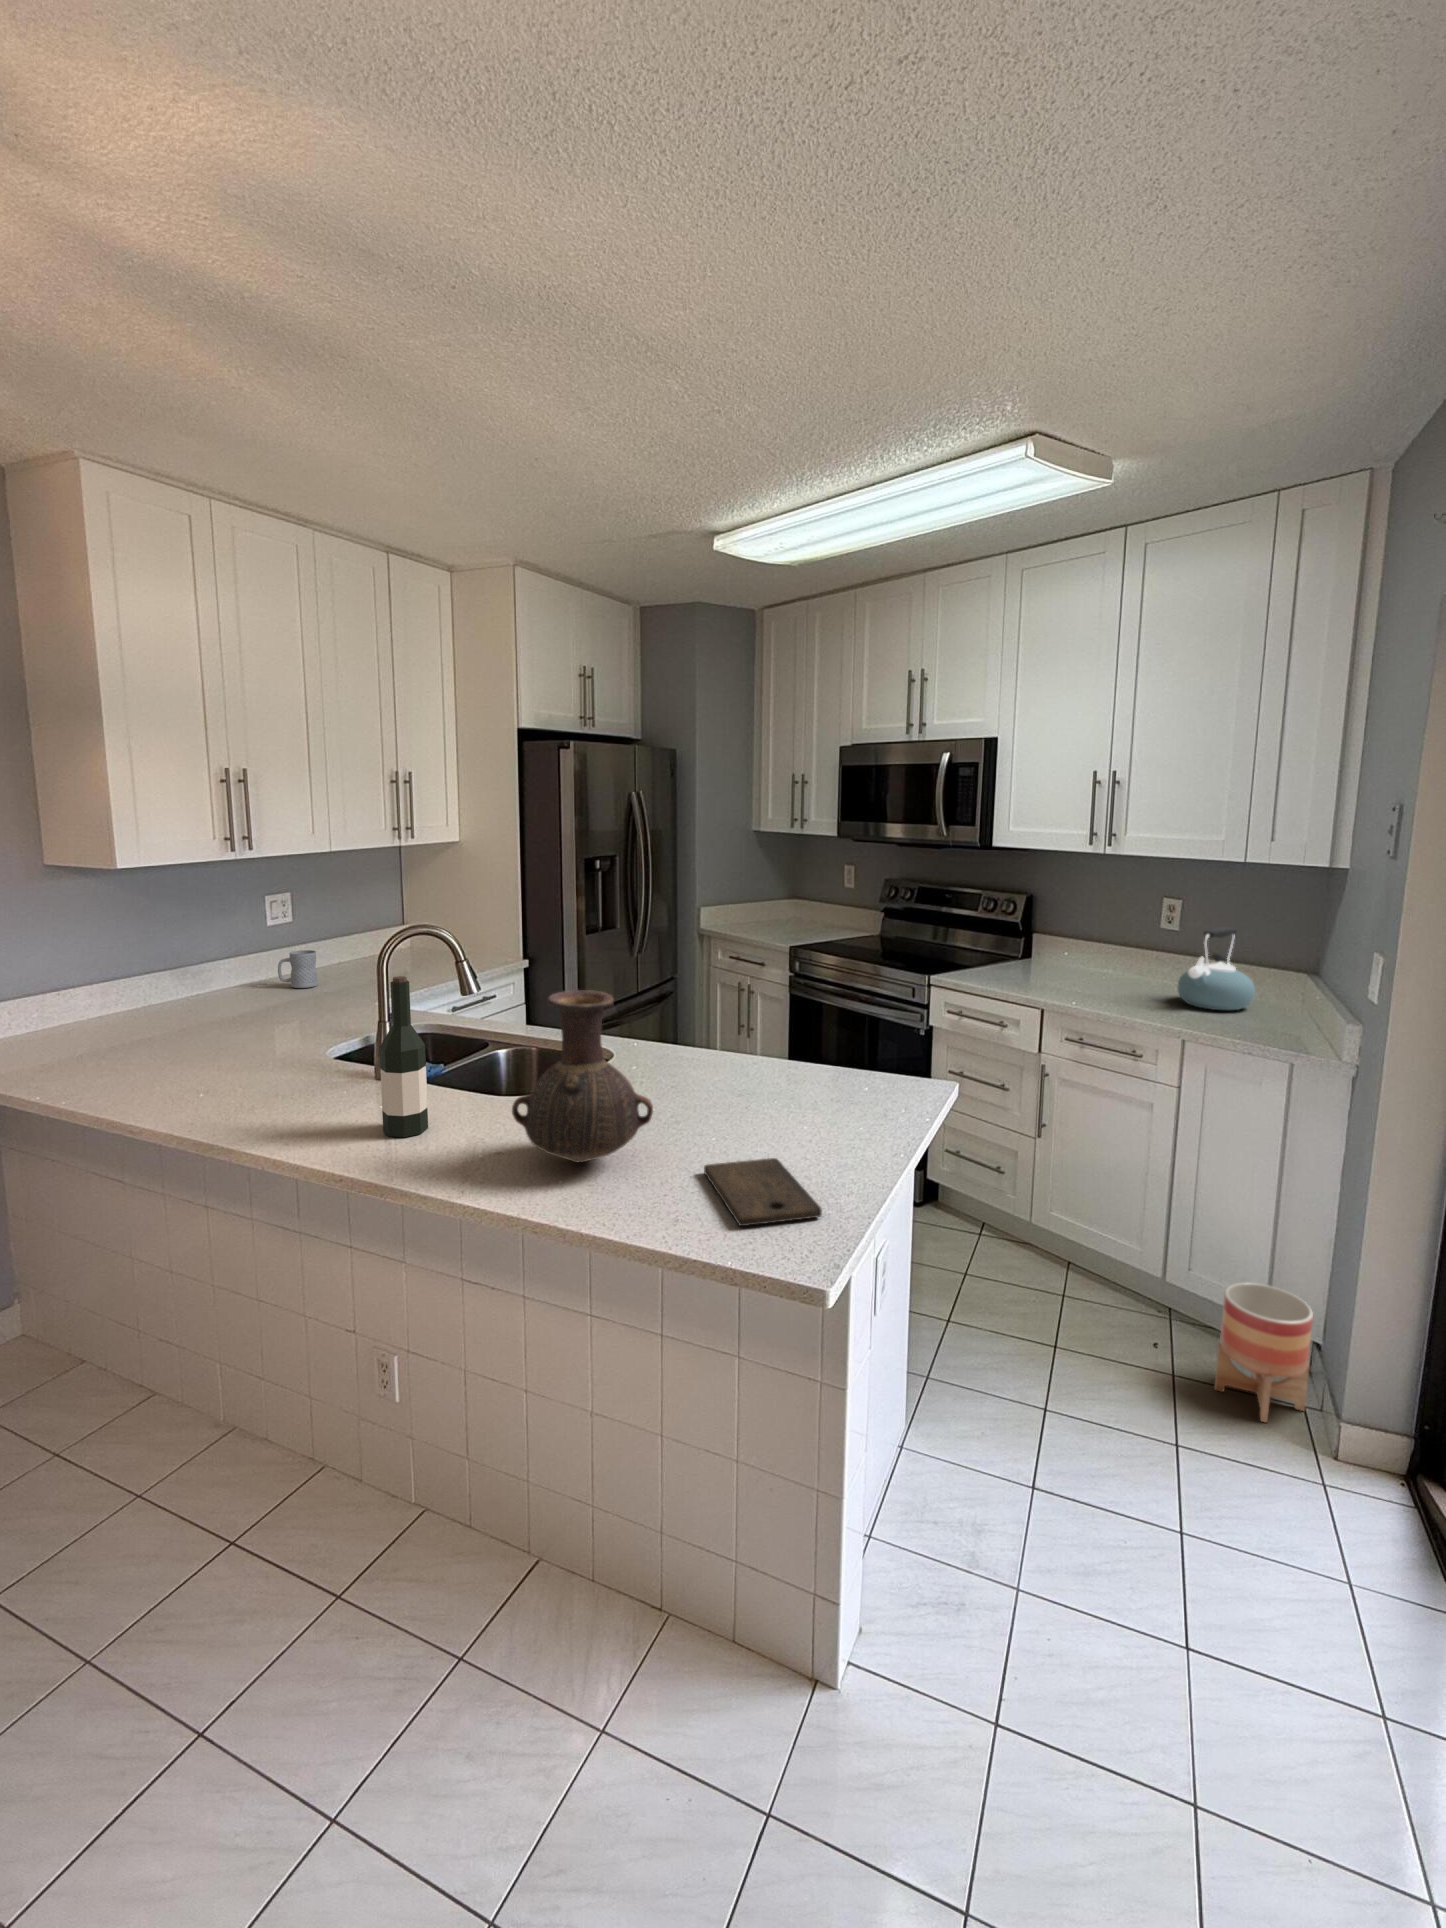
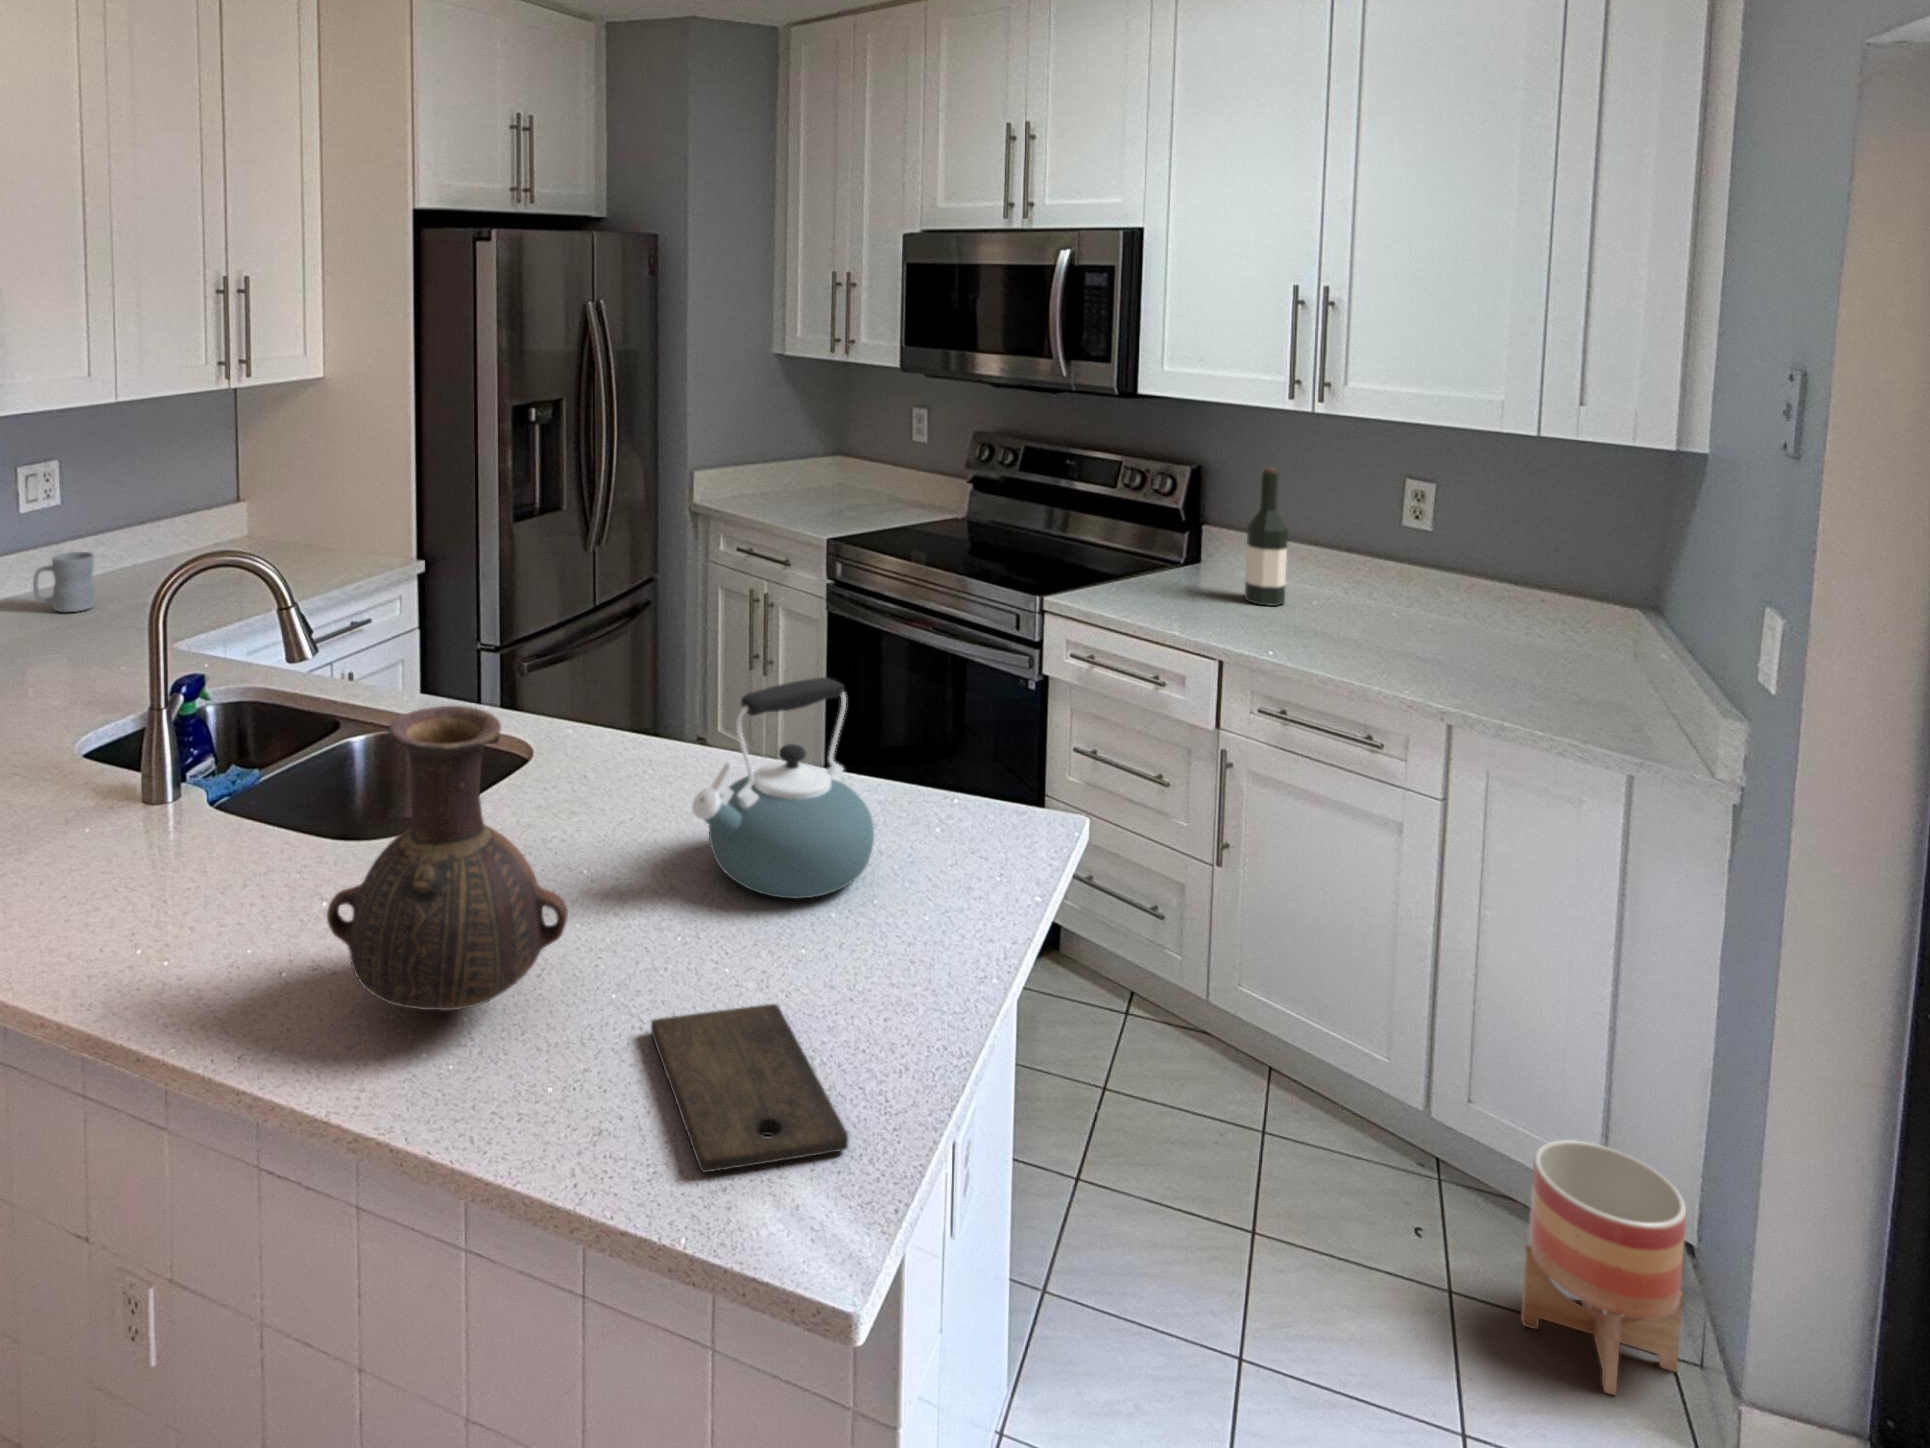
kettle: present [1178,927,1255,1010] -> present [692,677,874,899]
wine bottle: present [379,976,428,1137] -> present [1245,468,1288,606]

